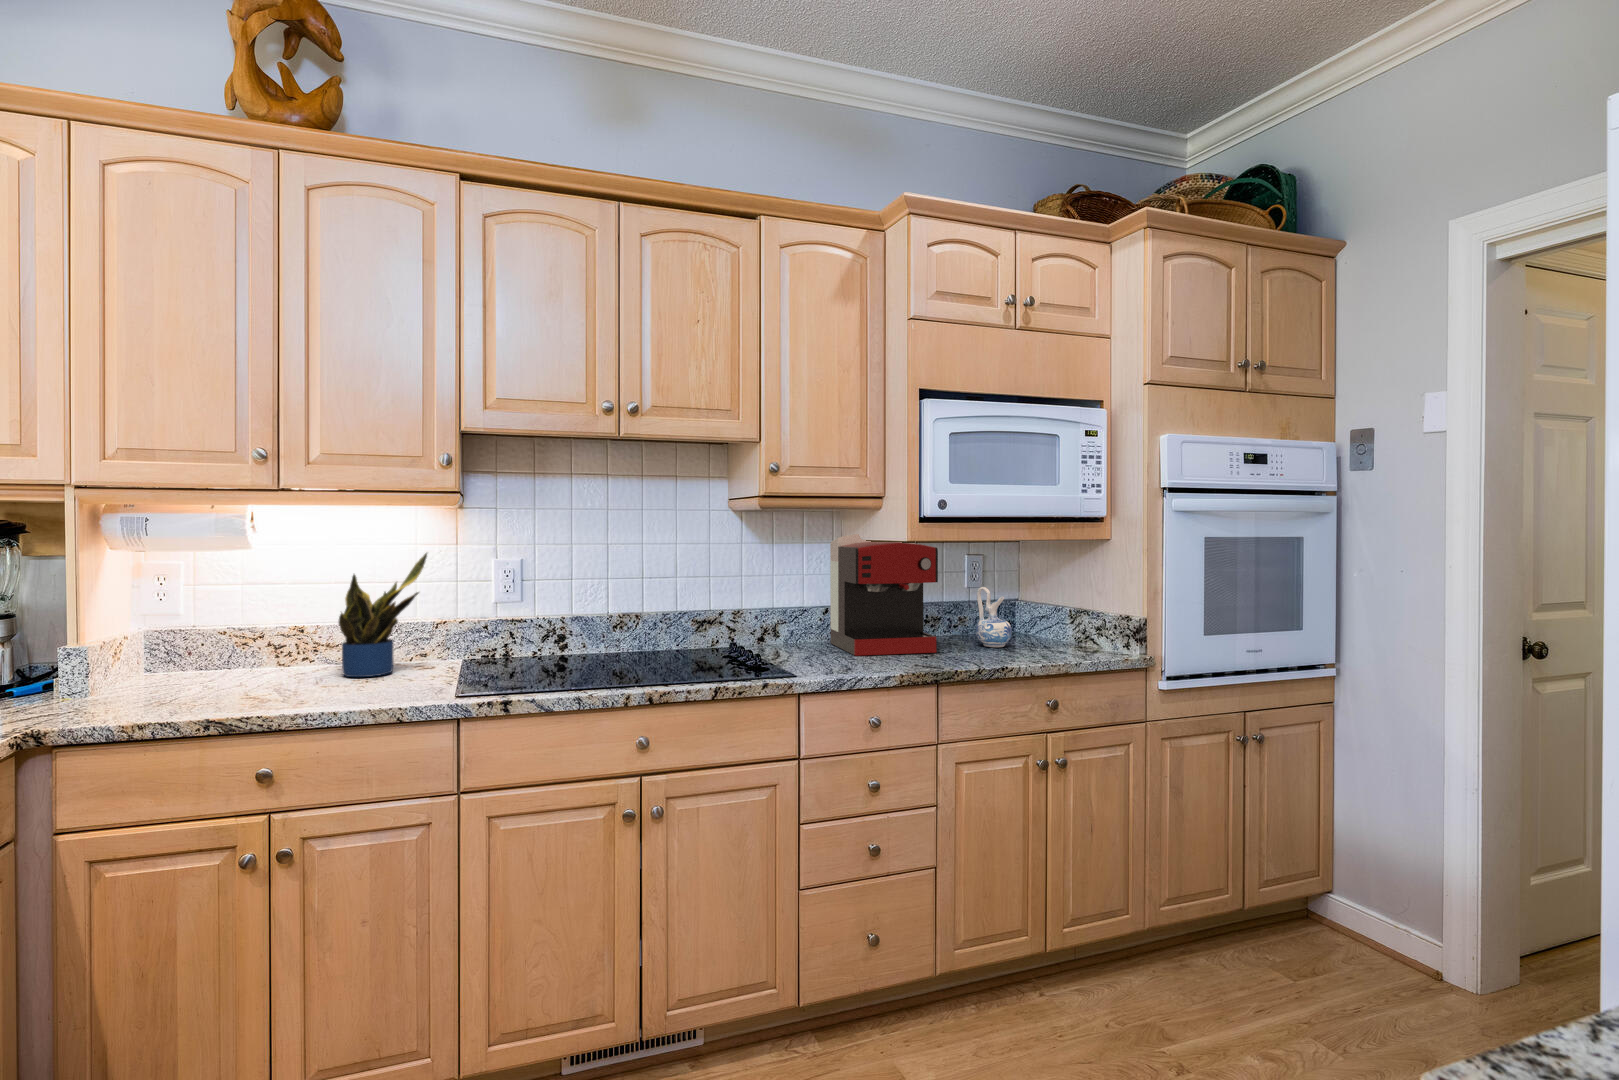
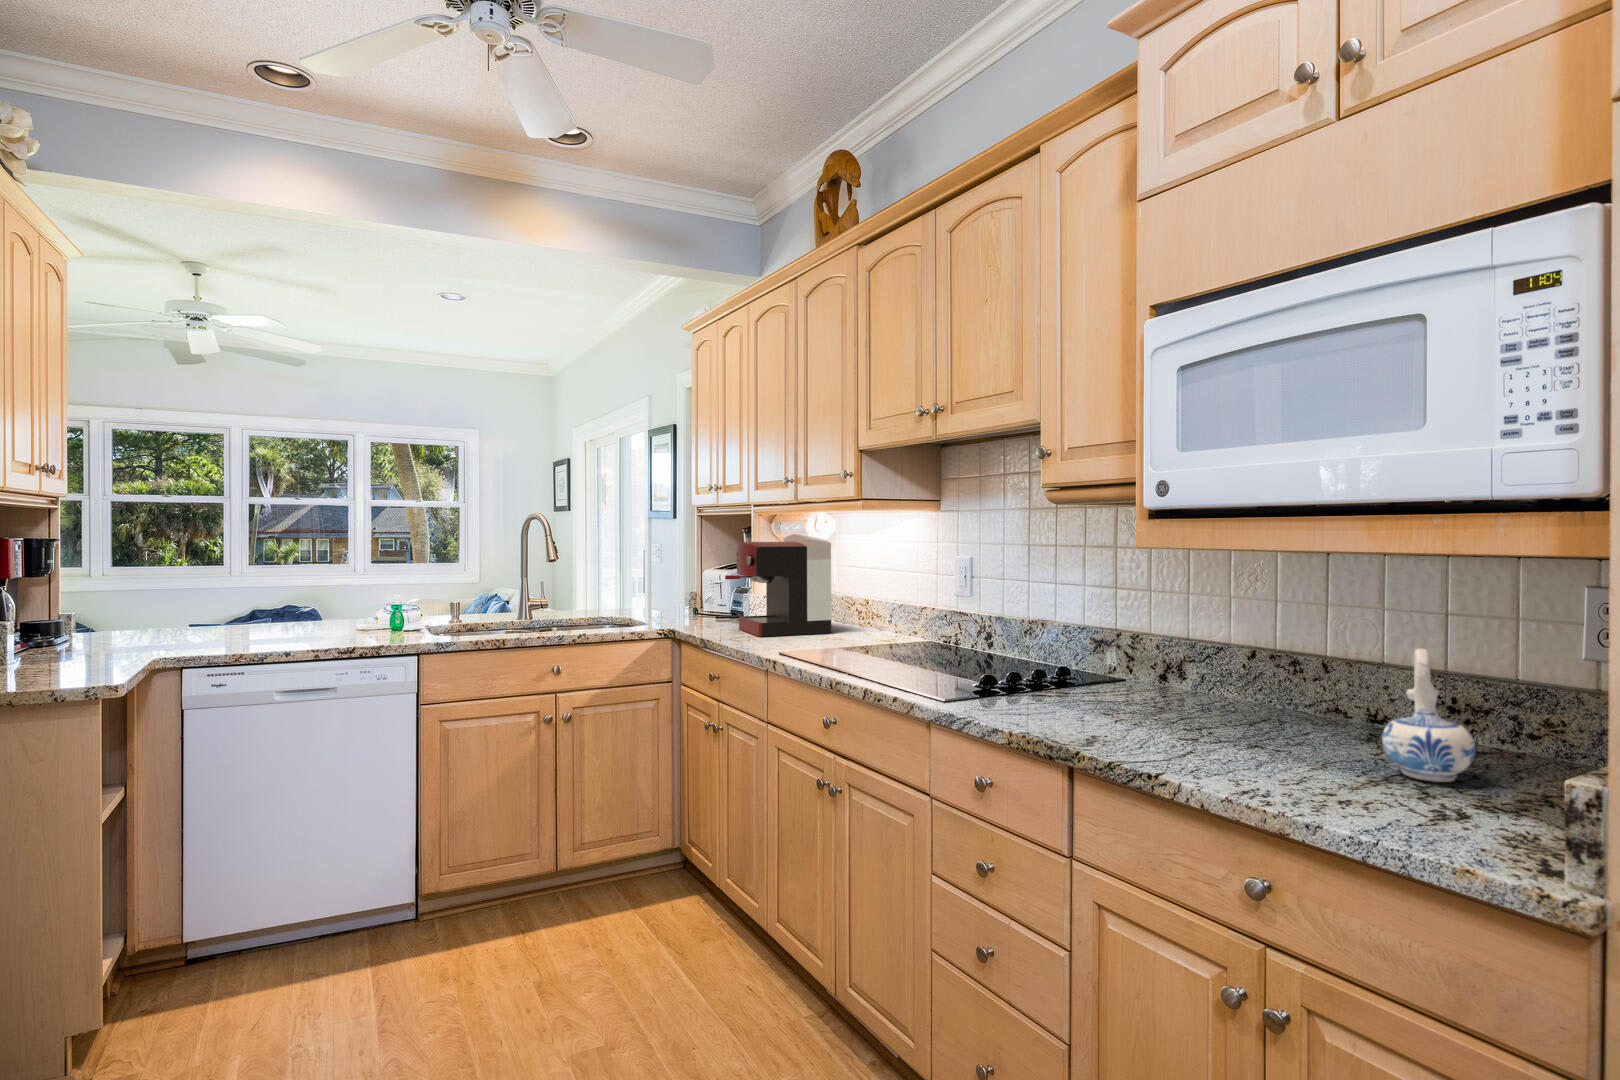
coffee maker: present [830,534,938,656] -> present [725,534,831,637]
potted plant: present [339,553,427,677] -> none [841,549,891,640]

